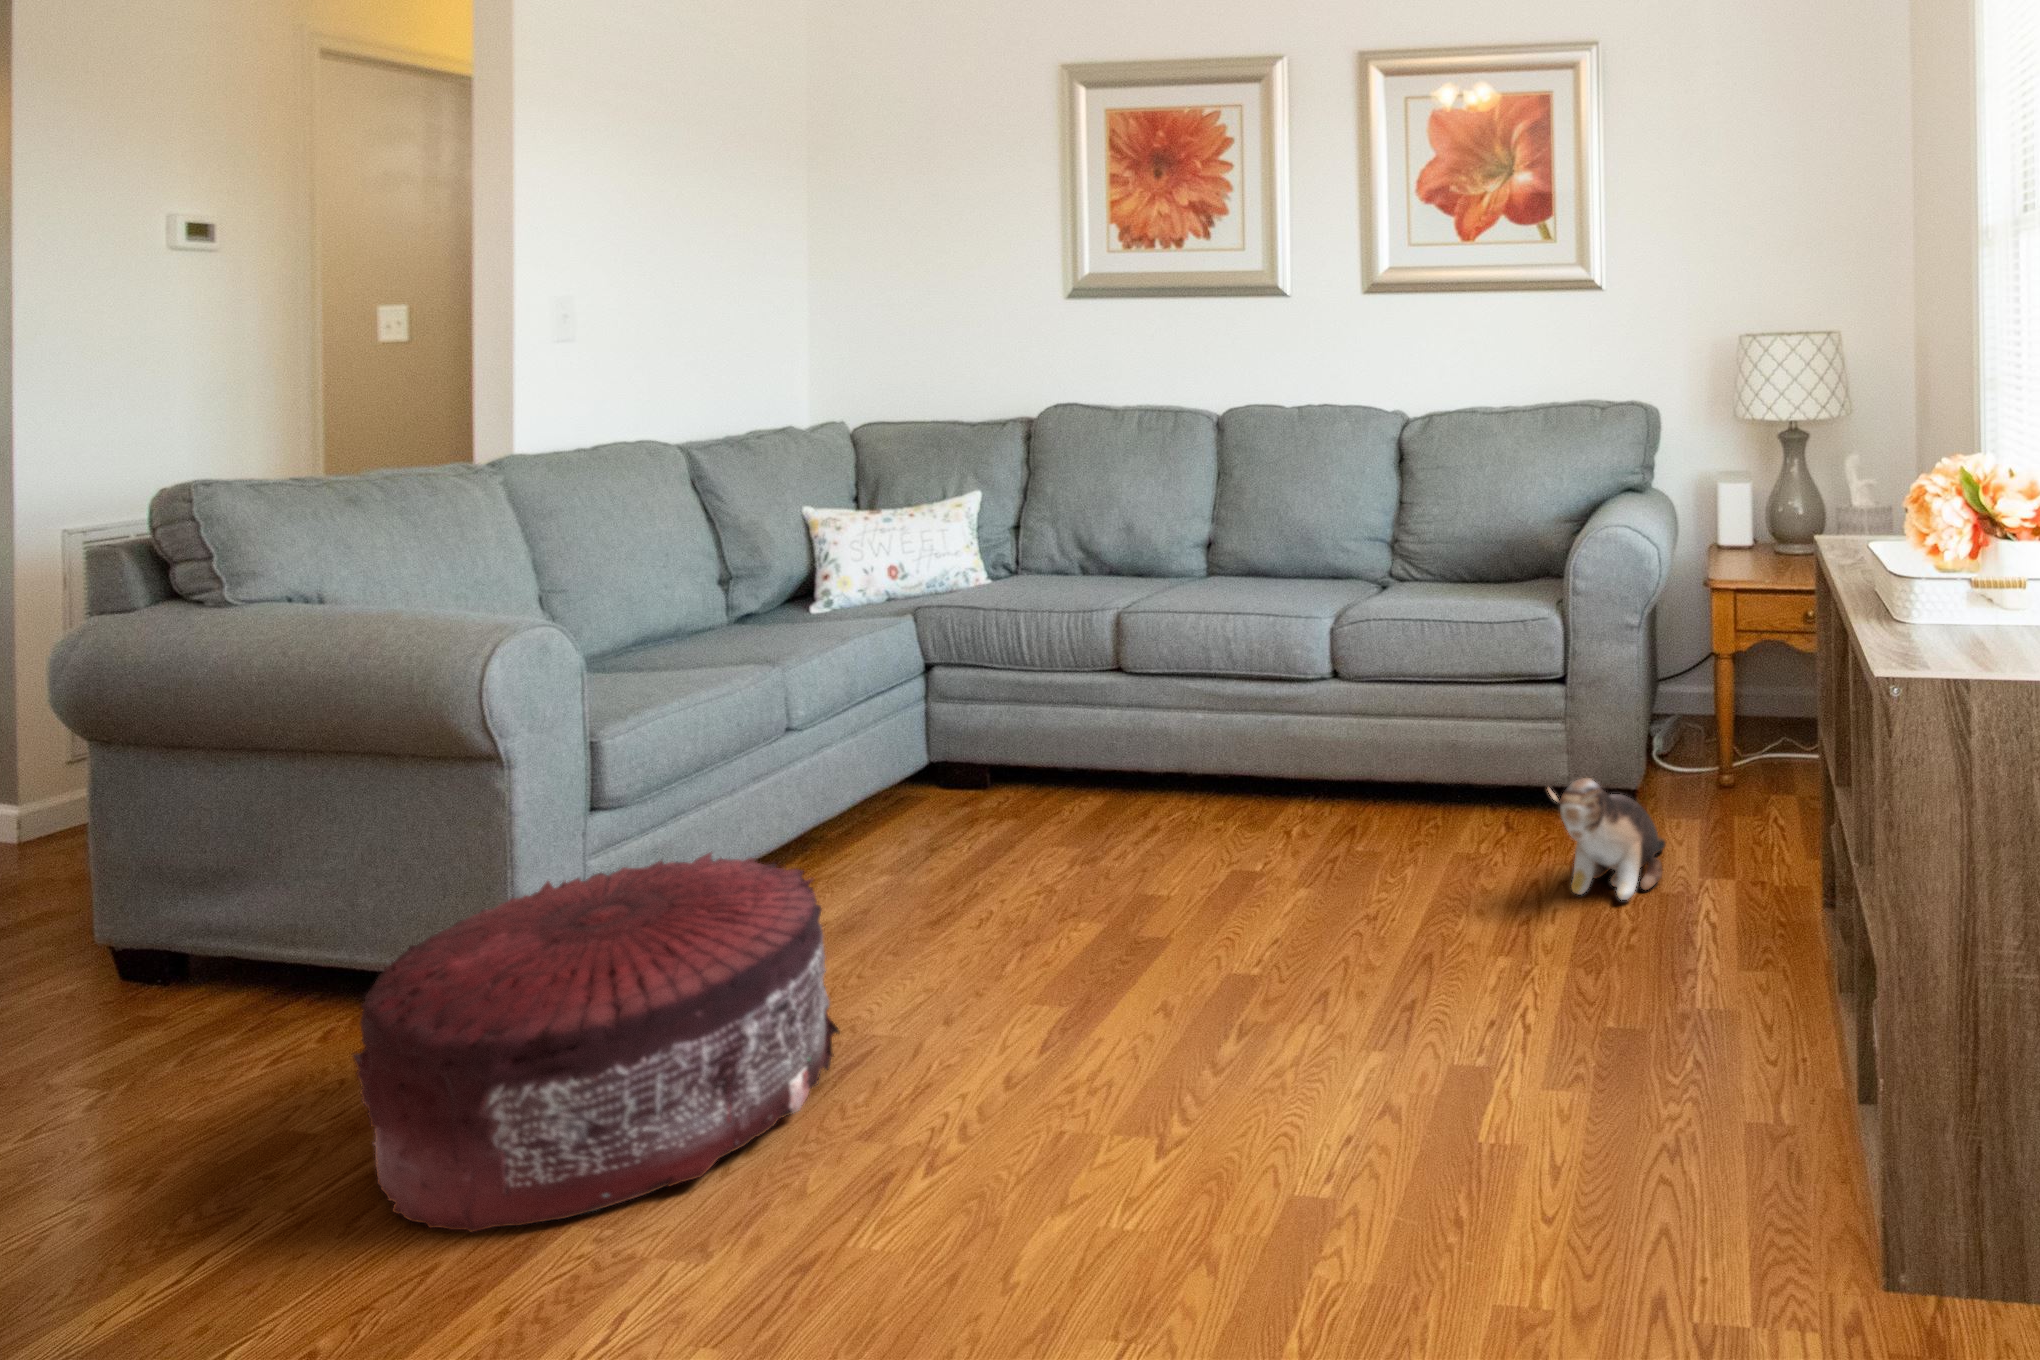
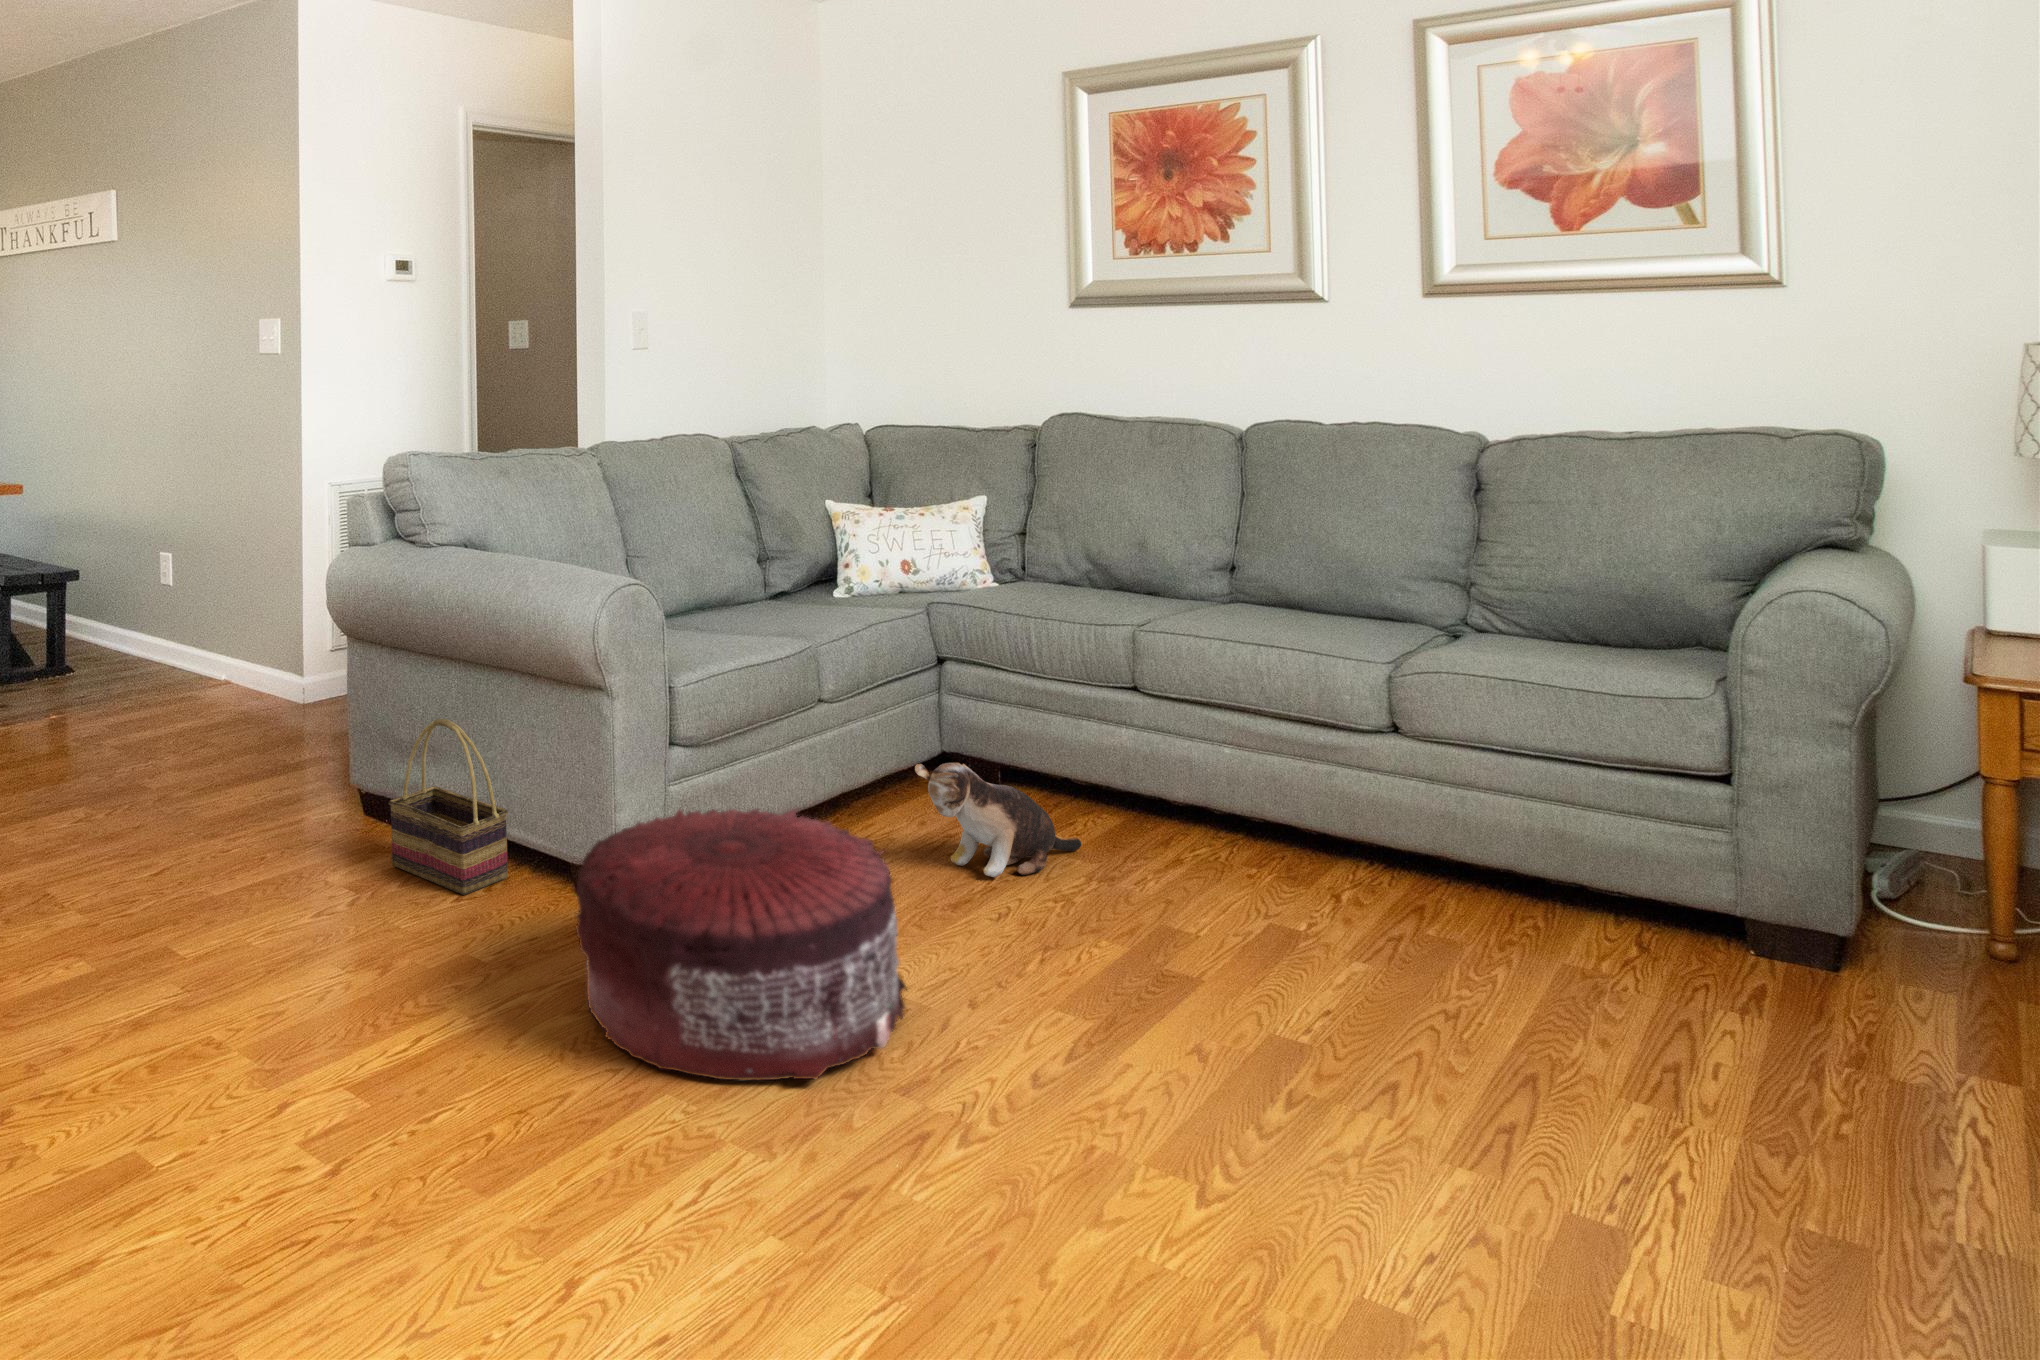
plush toy: present [1548,778,1665,900] -> present [915,763,1081,877]
basket: none [74,826,293,1069] -> present [389,719,508,895]

